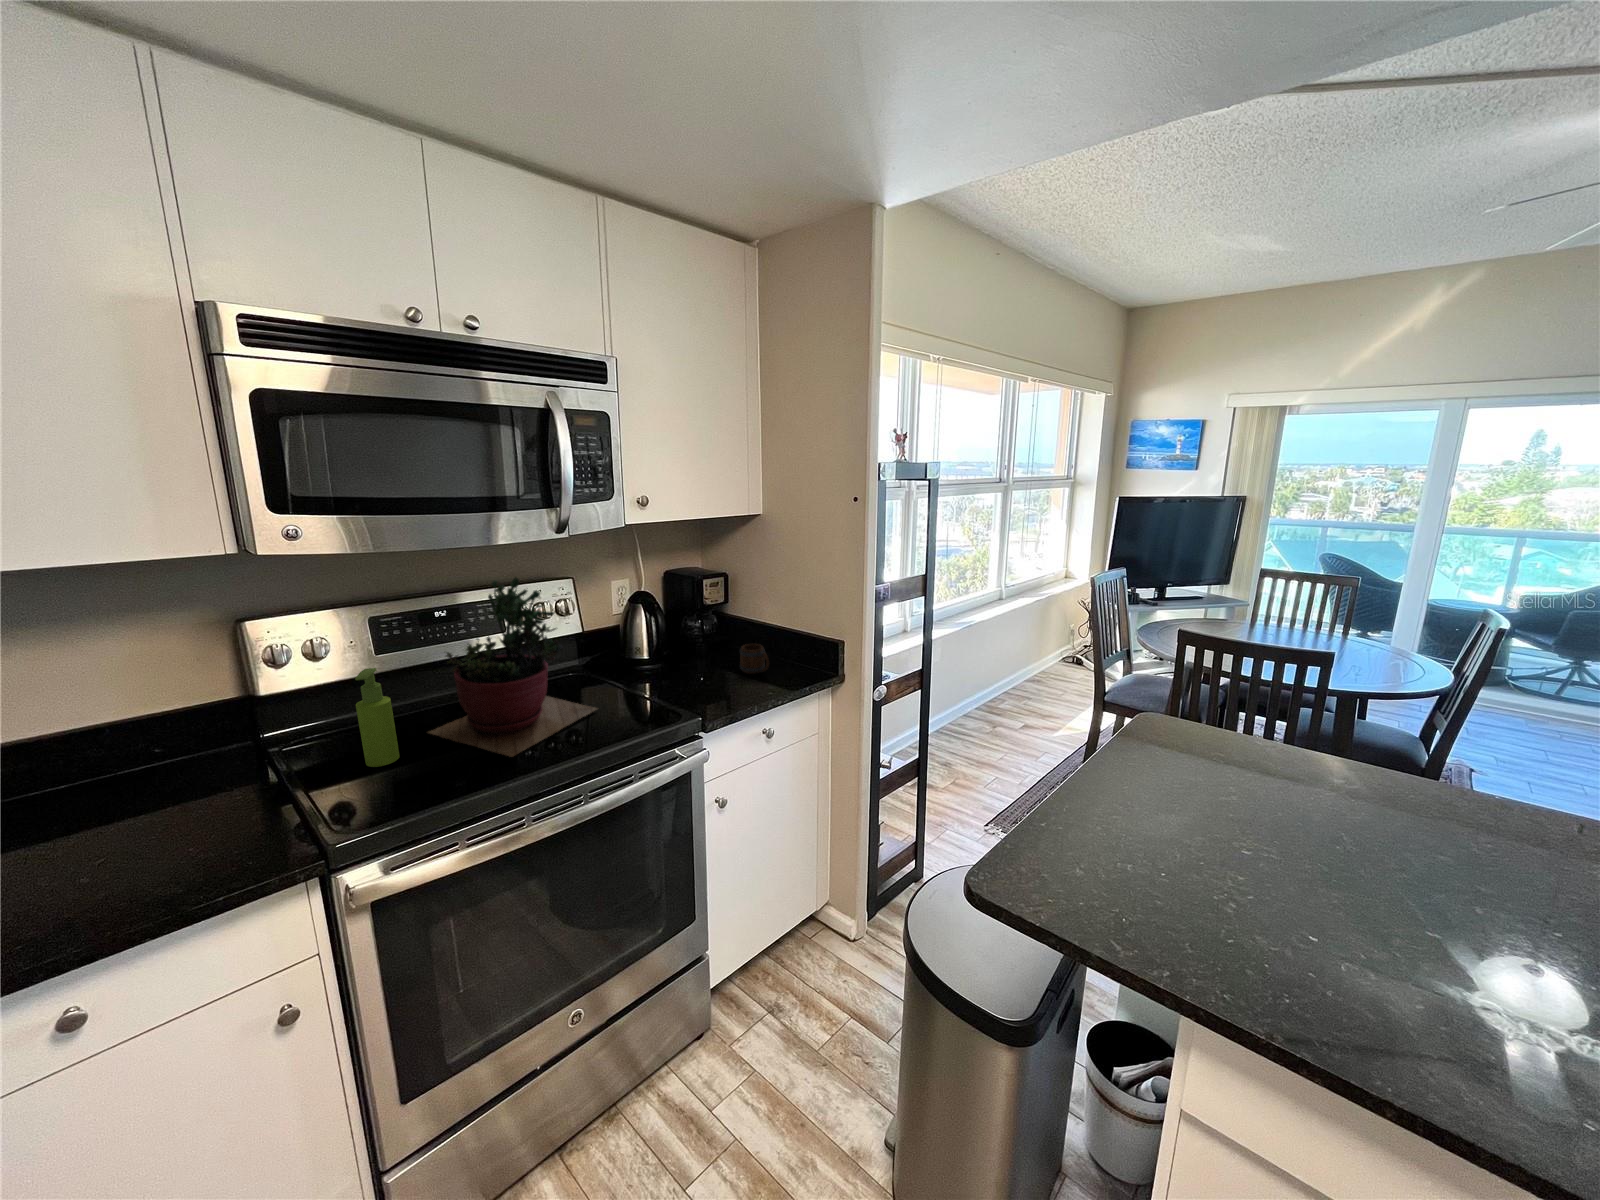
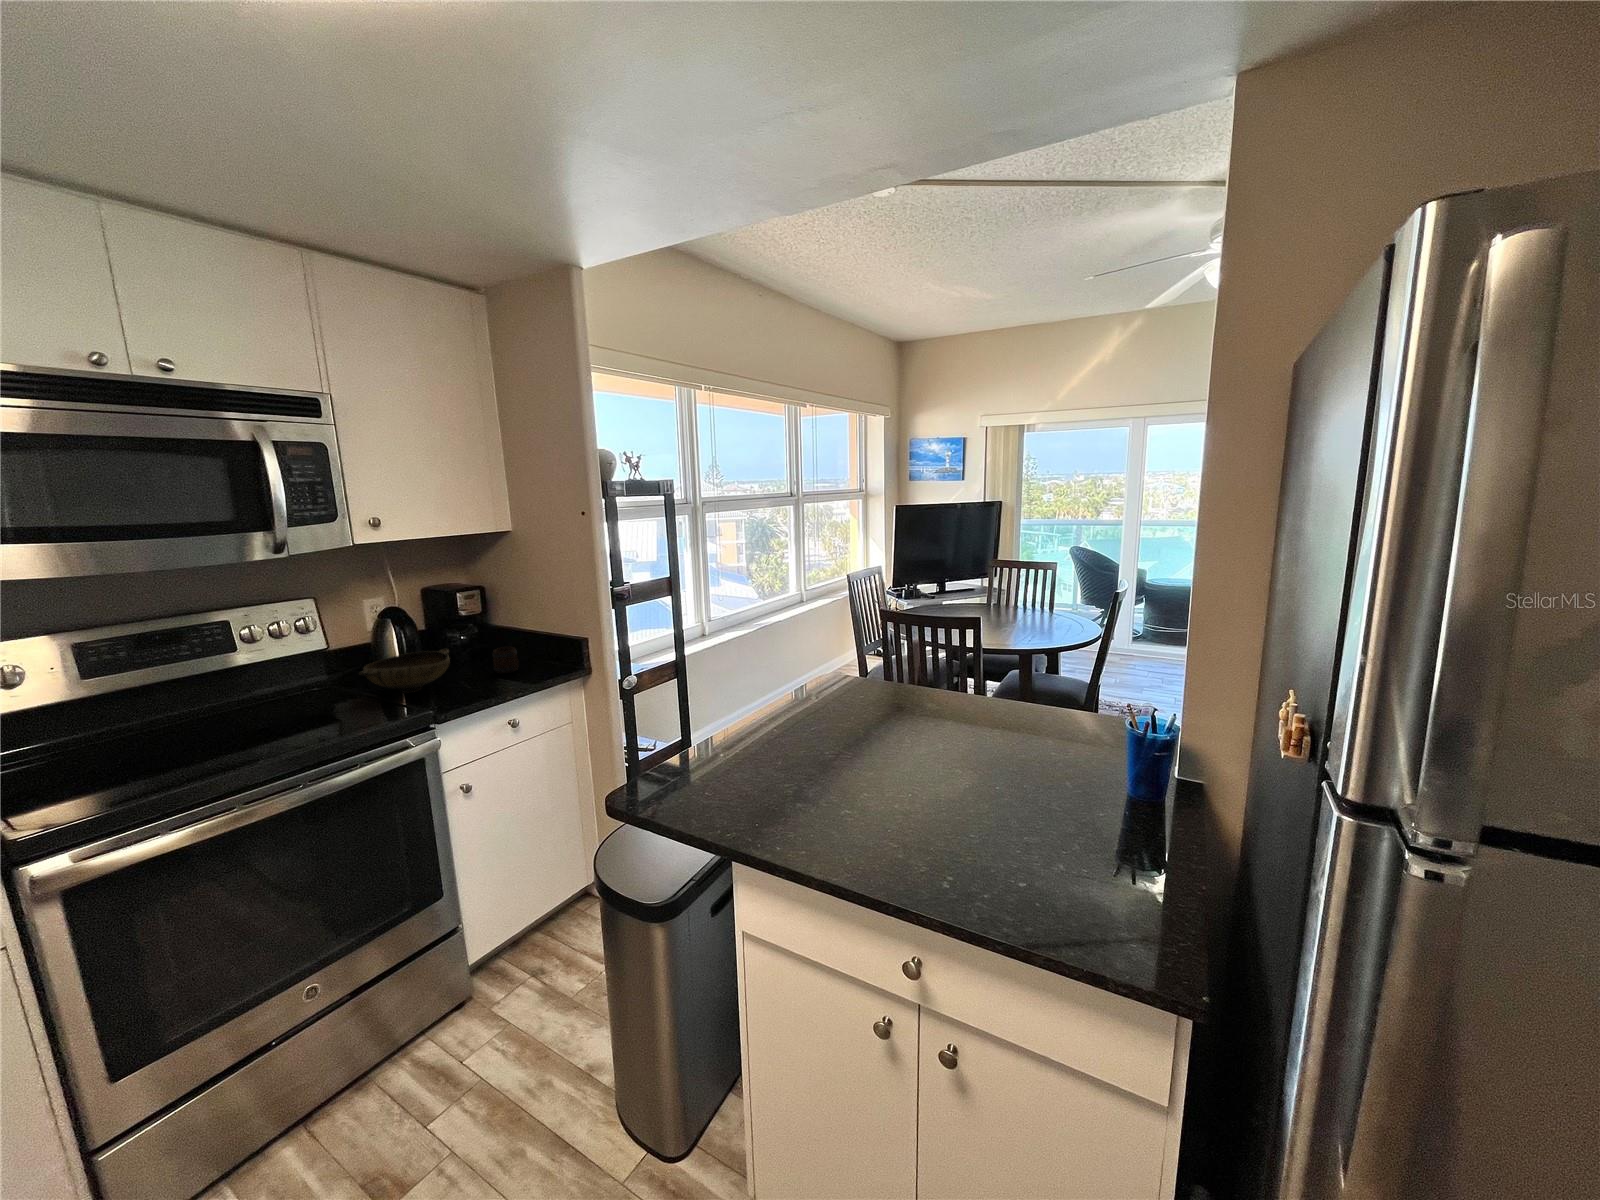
succulent plant: present [429,577,597,757] -> none [138,592,332,752]
bowl: none [622,643,706,690] -> present [359,649,450,693]
soap dispenser: present [355,668,400,767] -> none [46,681,104,773]

